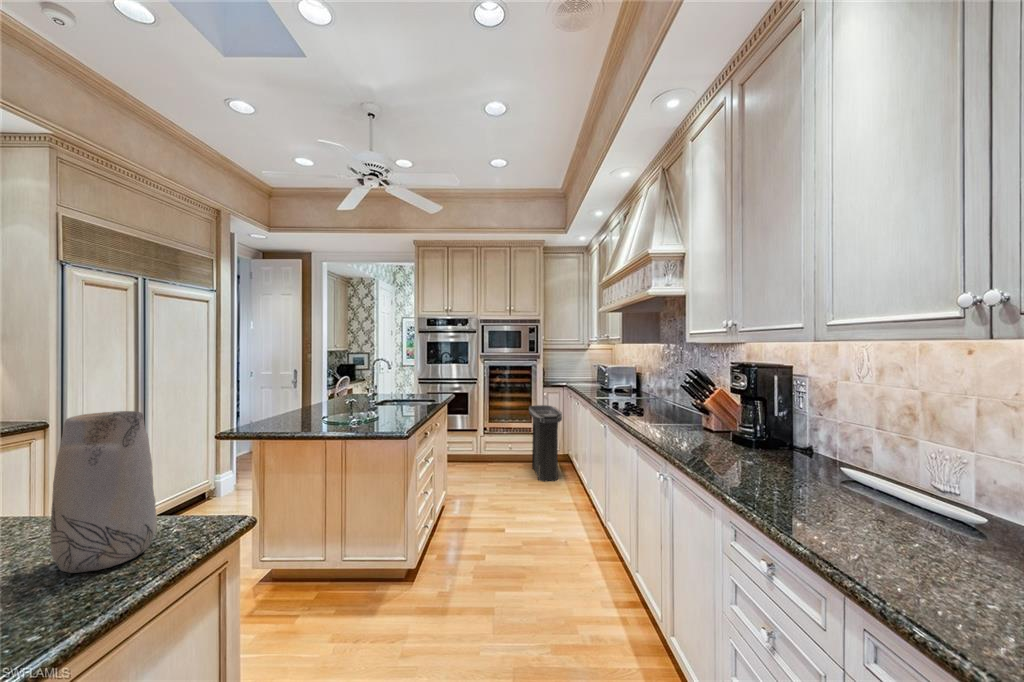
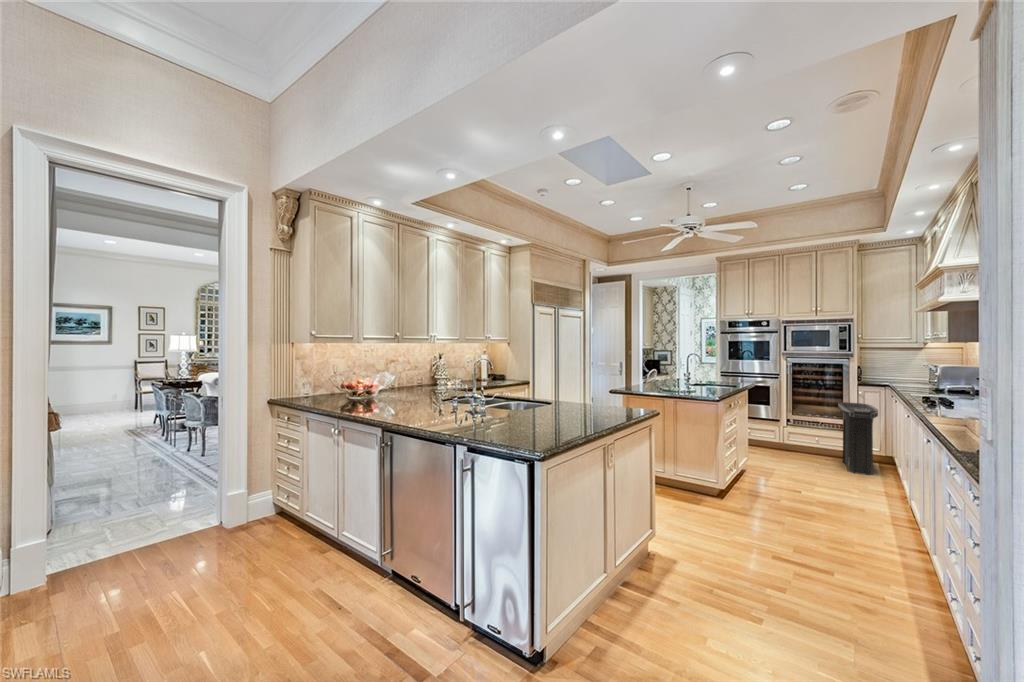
vase: present [50,411,156,573] -> none [611,364,637,413]

